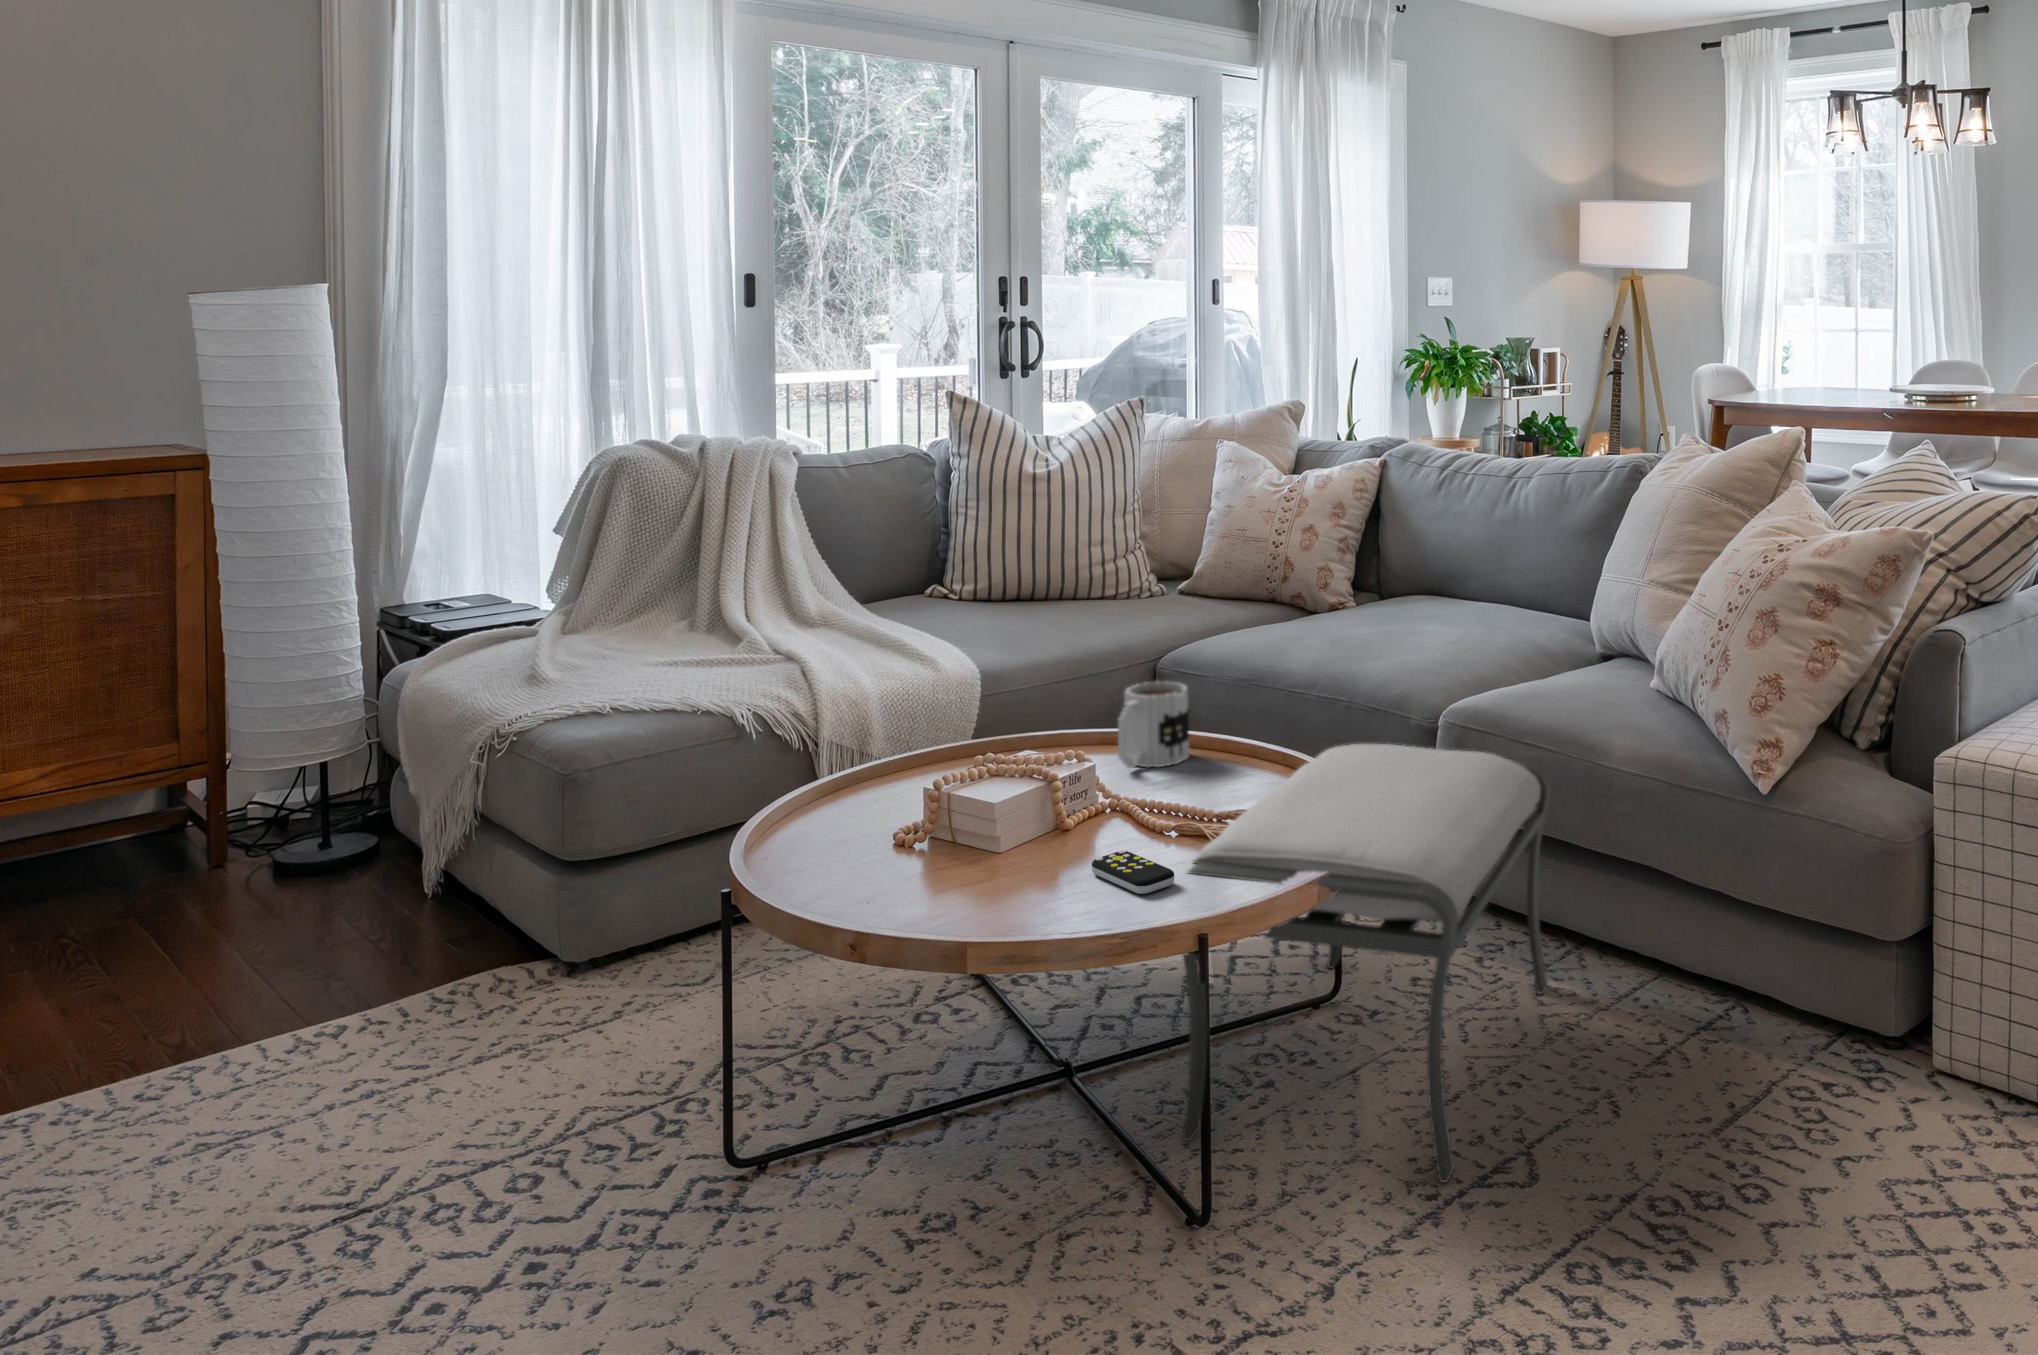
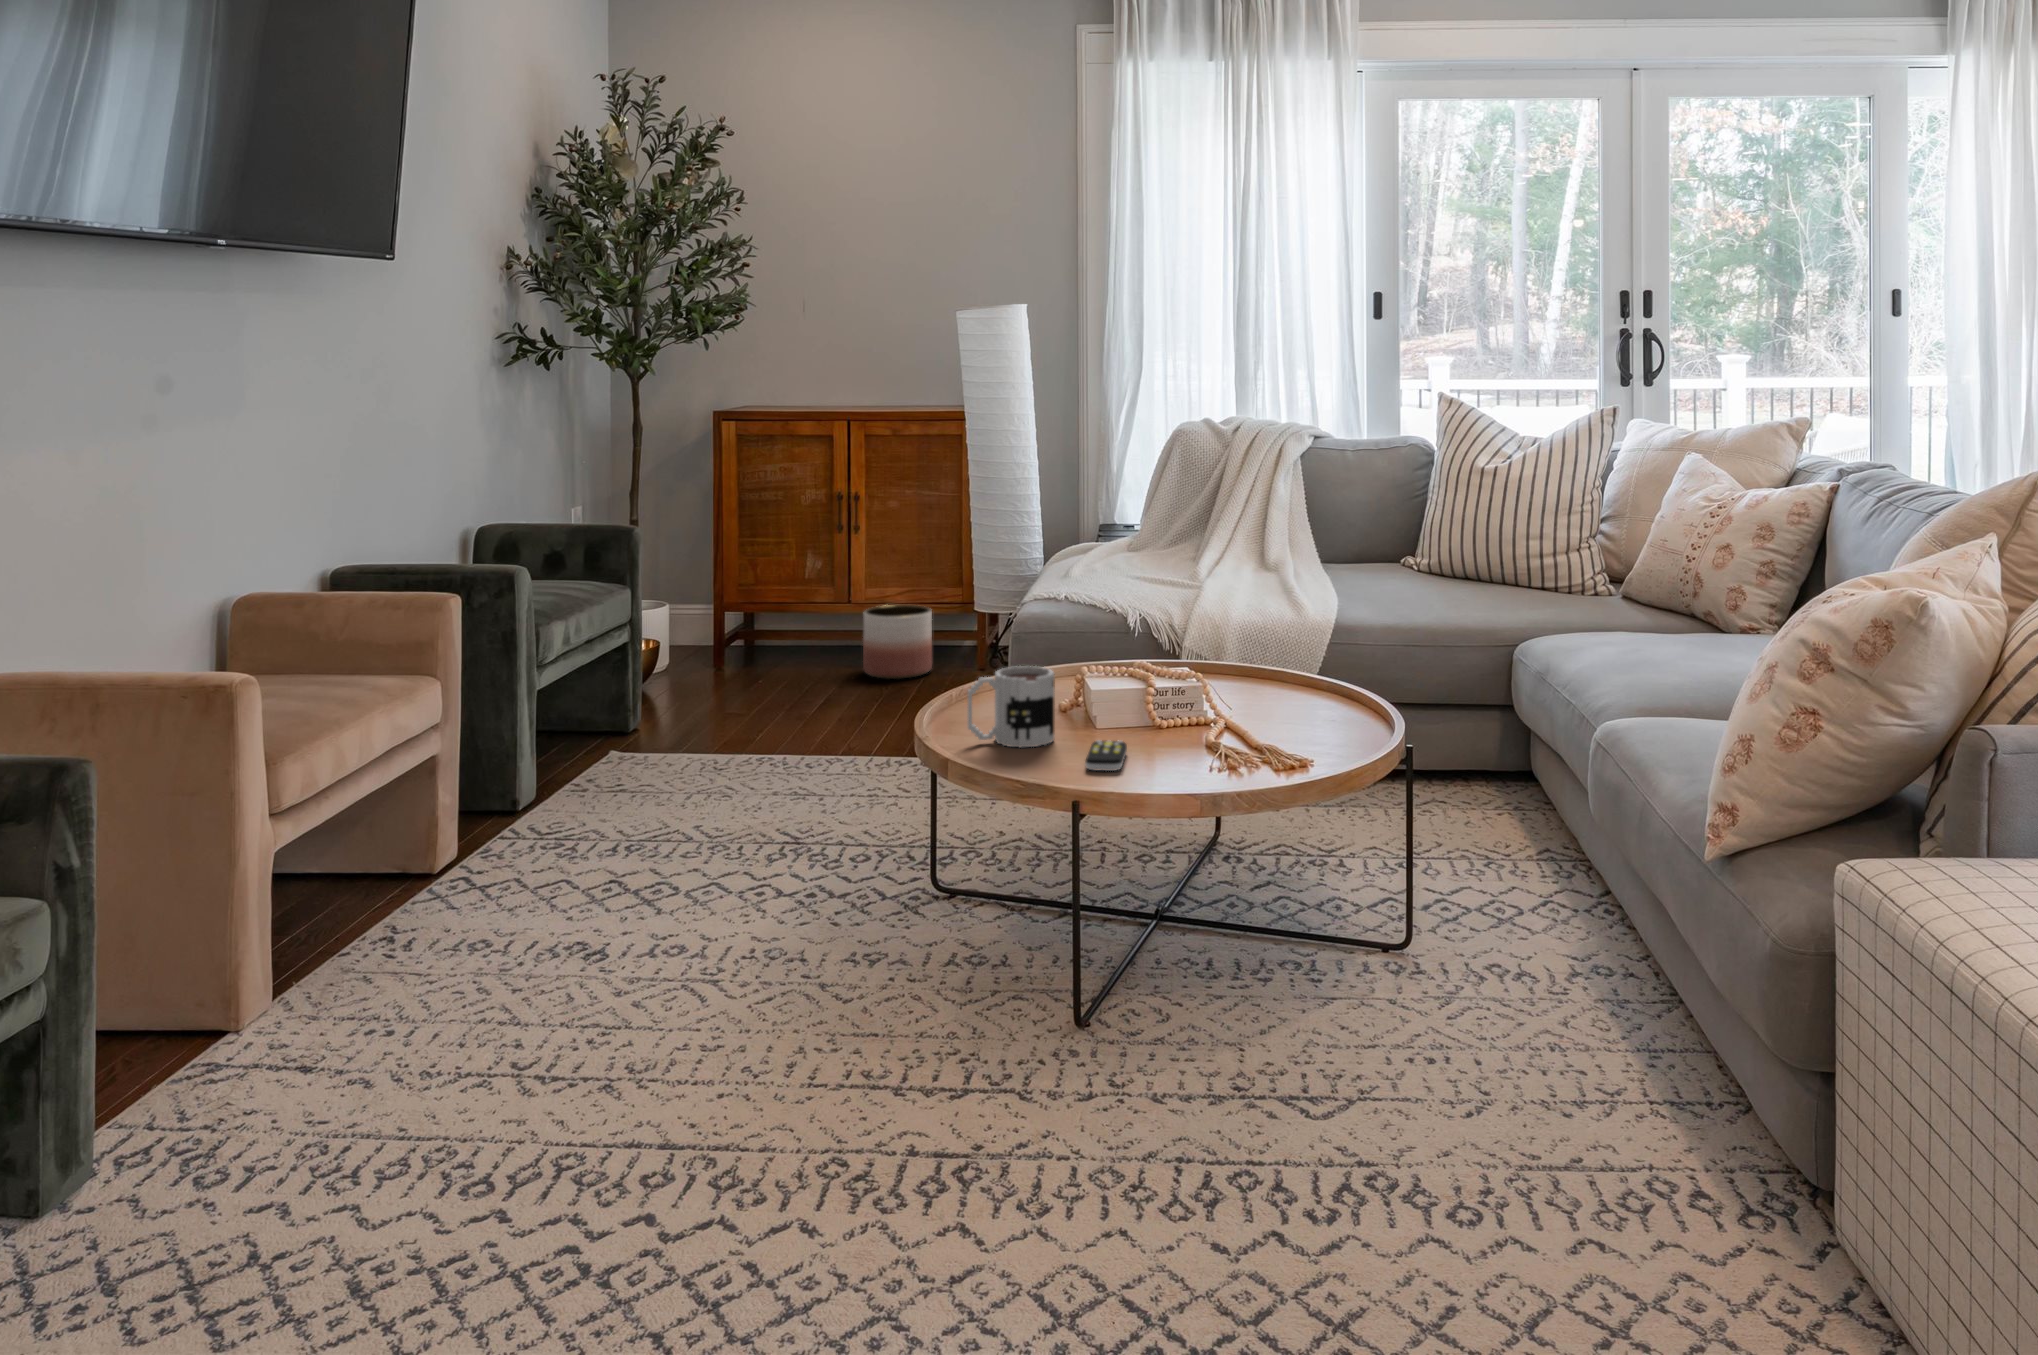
mug: present [1118,682,1189,768] -> present [968,666,1055,747]
ottoman: present [1182,744,1551,1182] -> none [1139,723,1584,1090]
planter: none [24,781,168,912] -> present [863,605,932,679]

